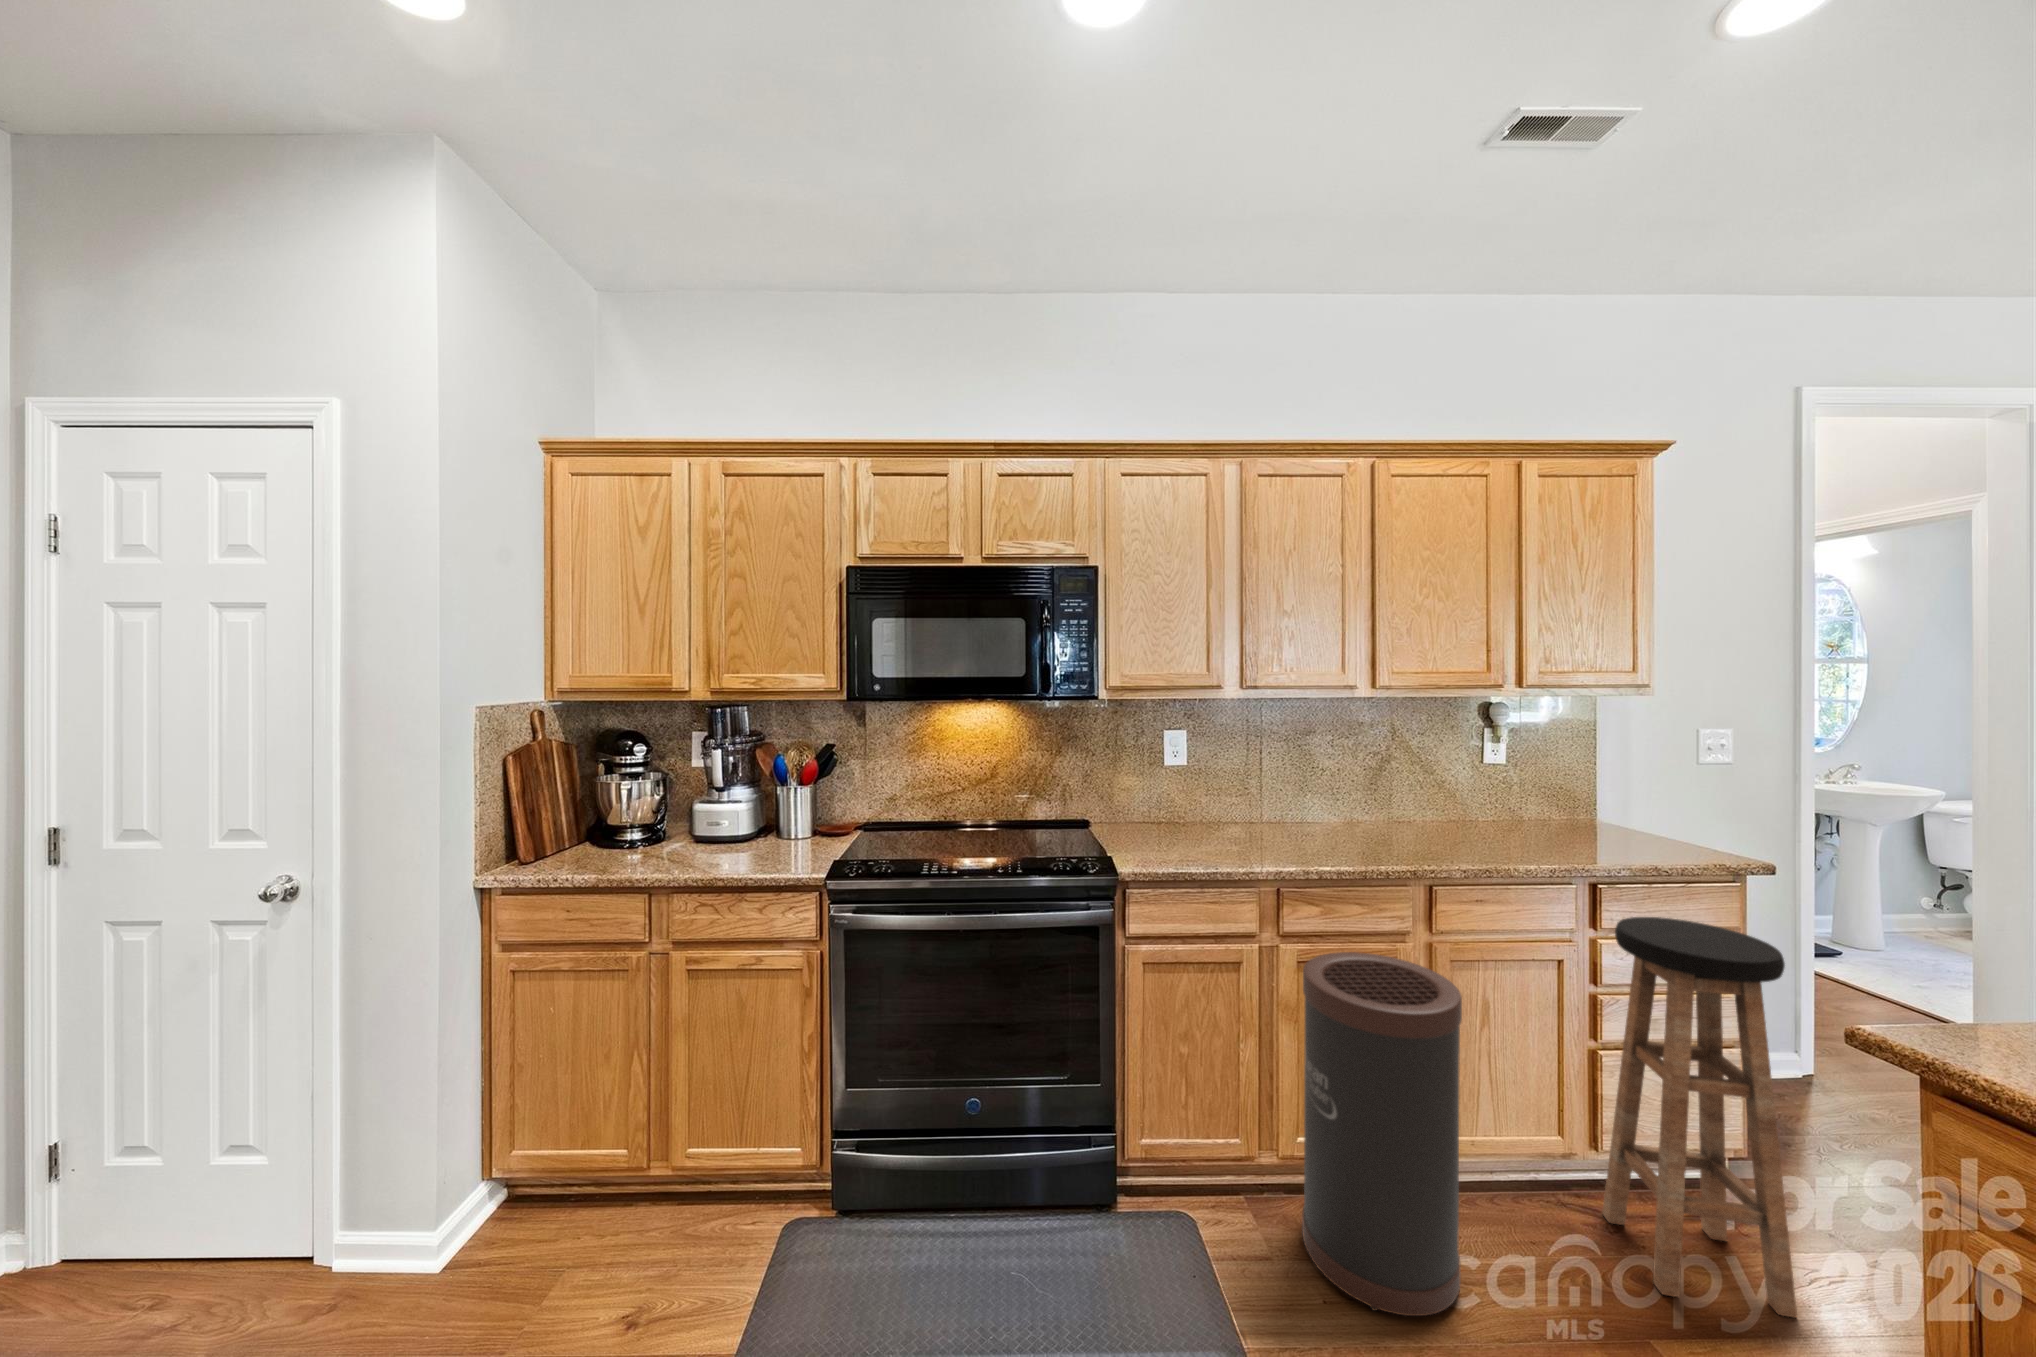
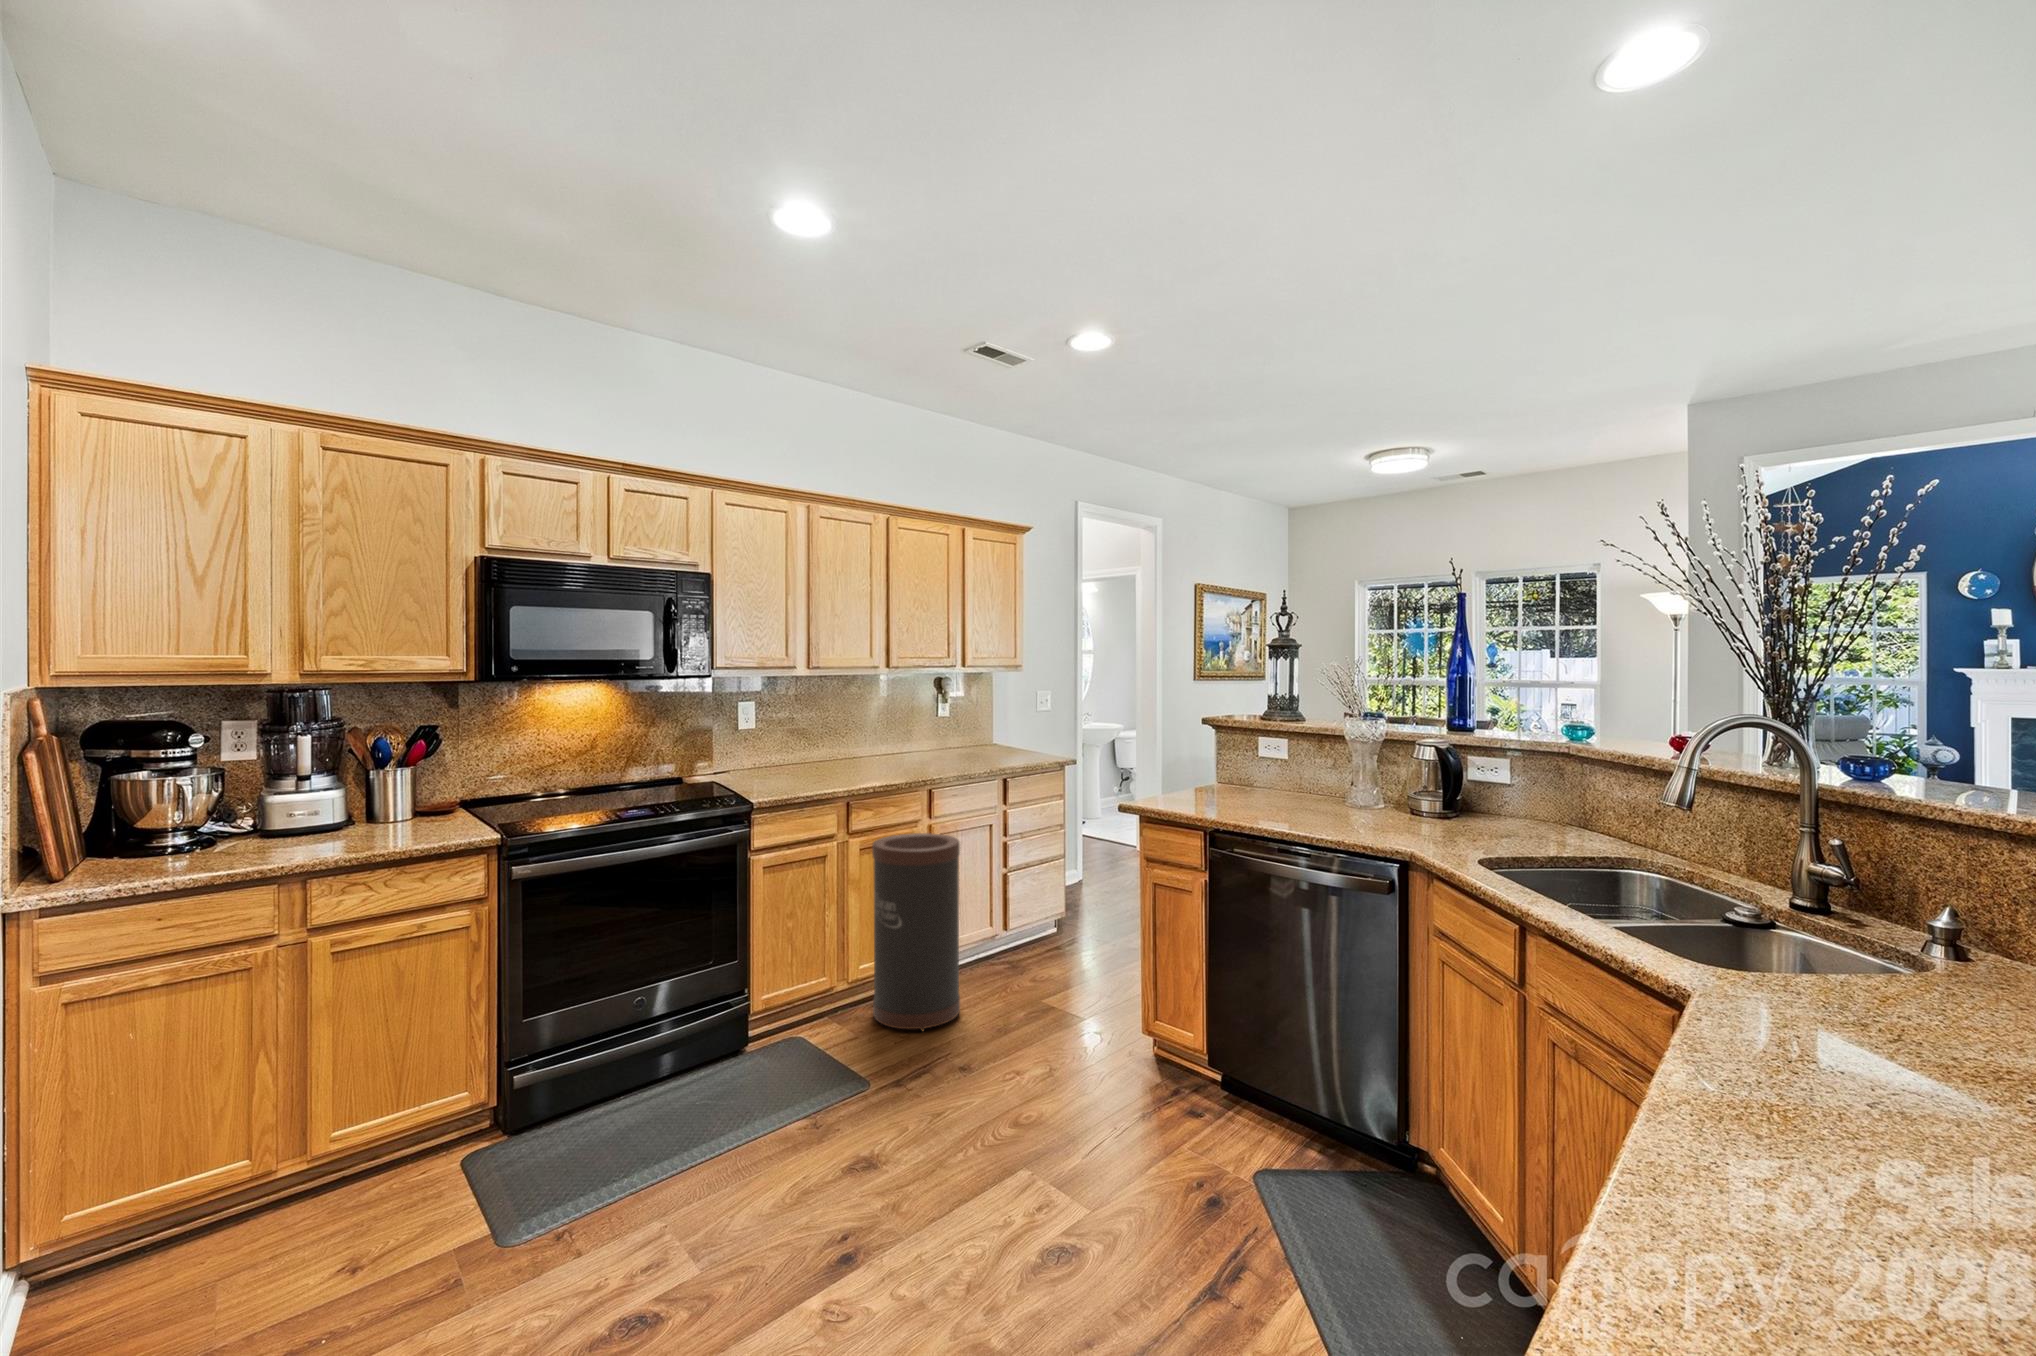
bar stool: present [1602,917,1797,1318] -> none [1011,790,1087,980]

